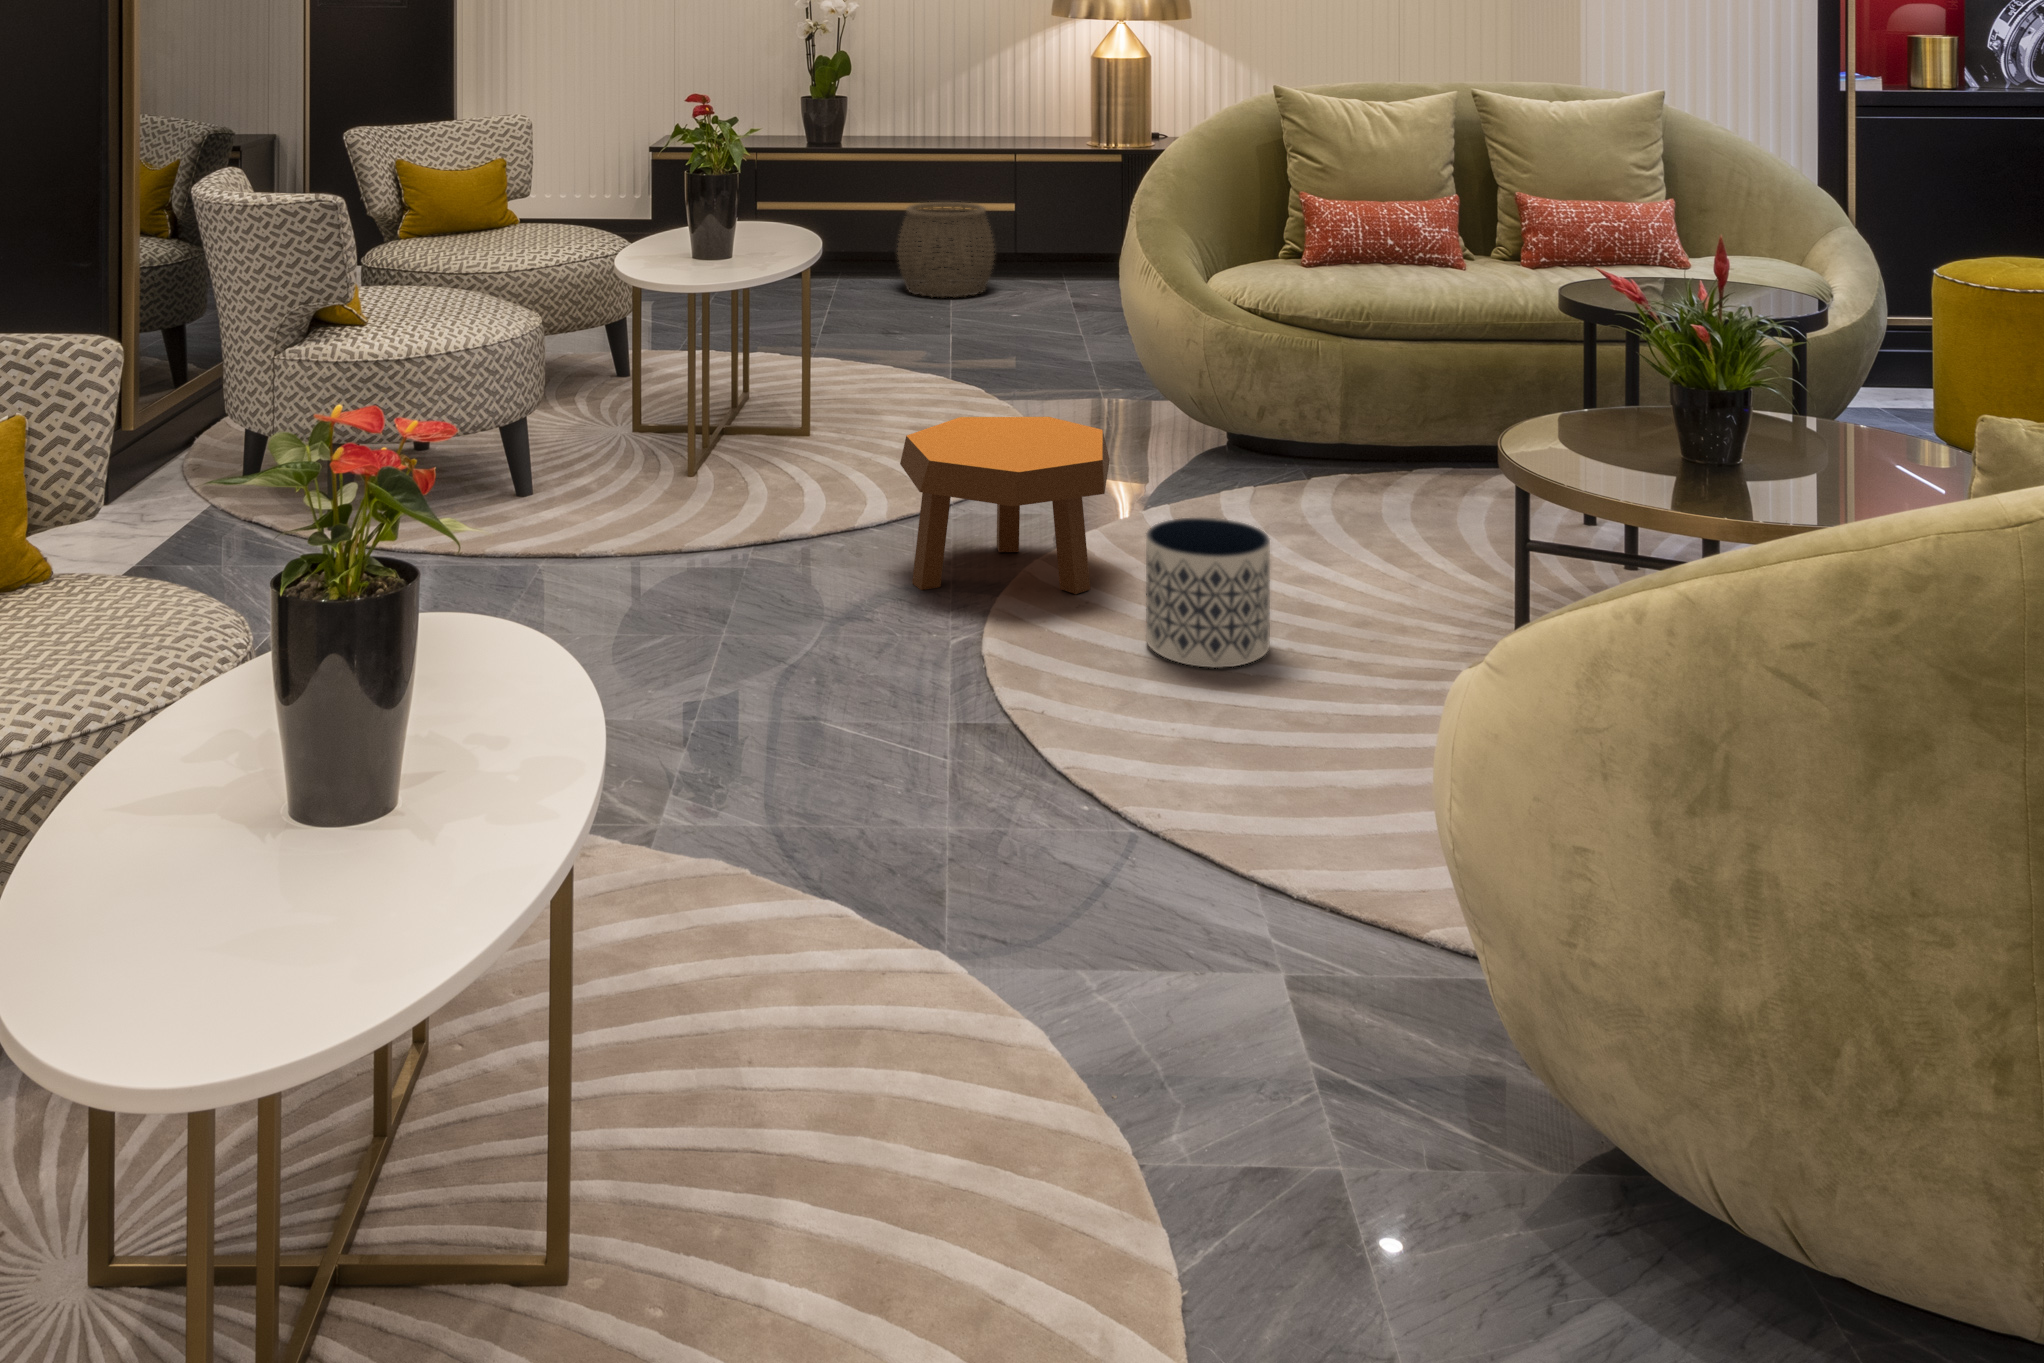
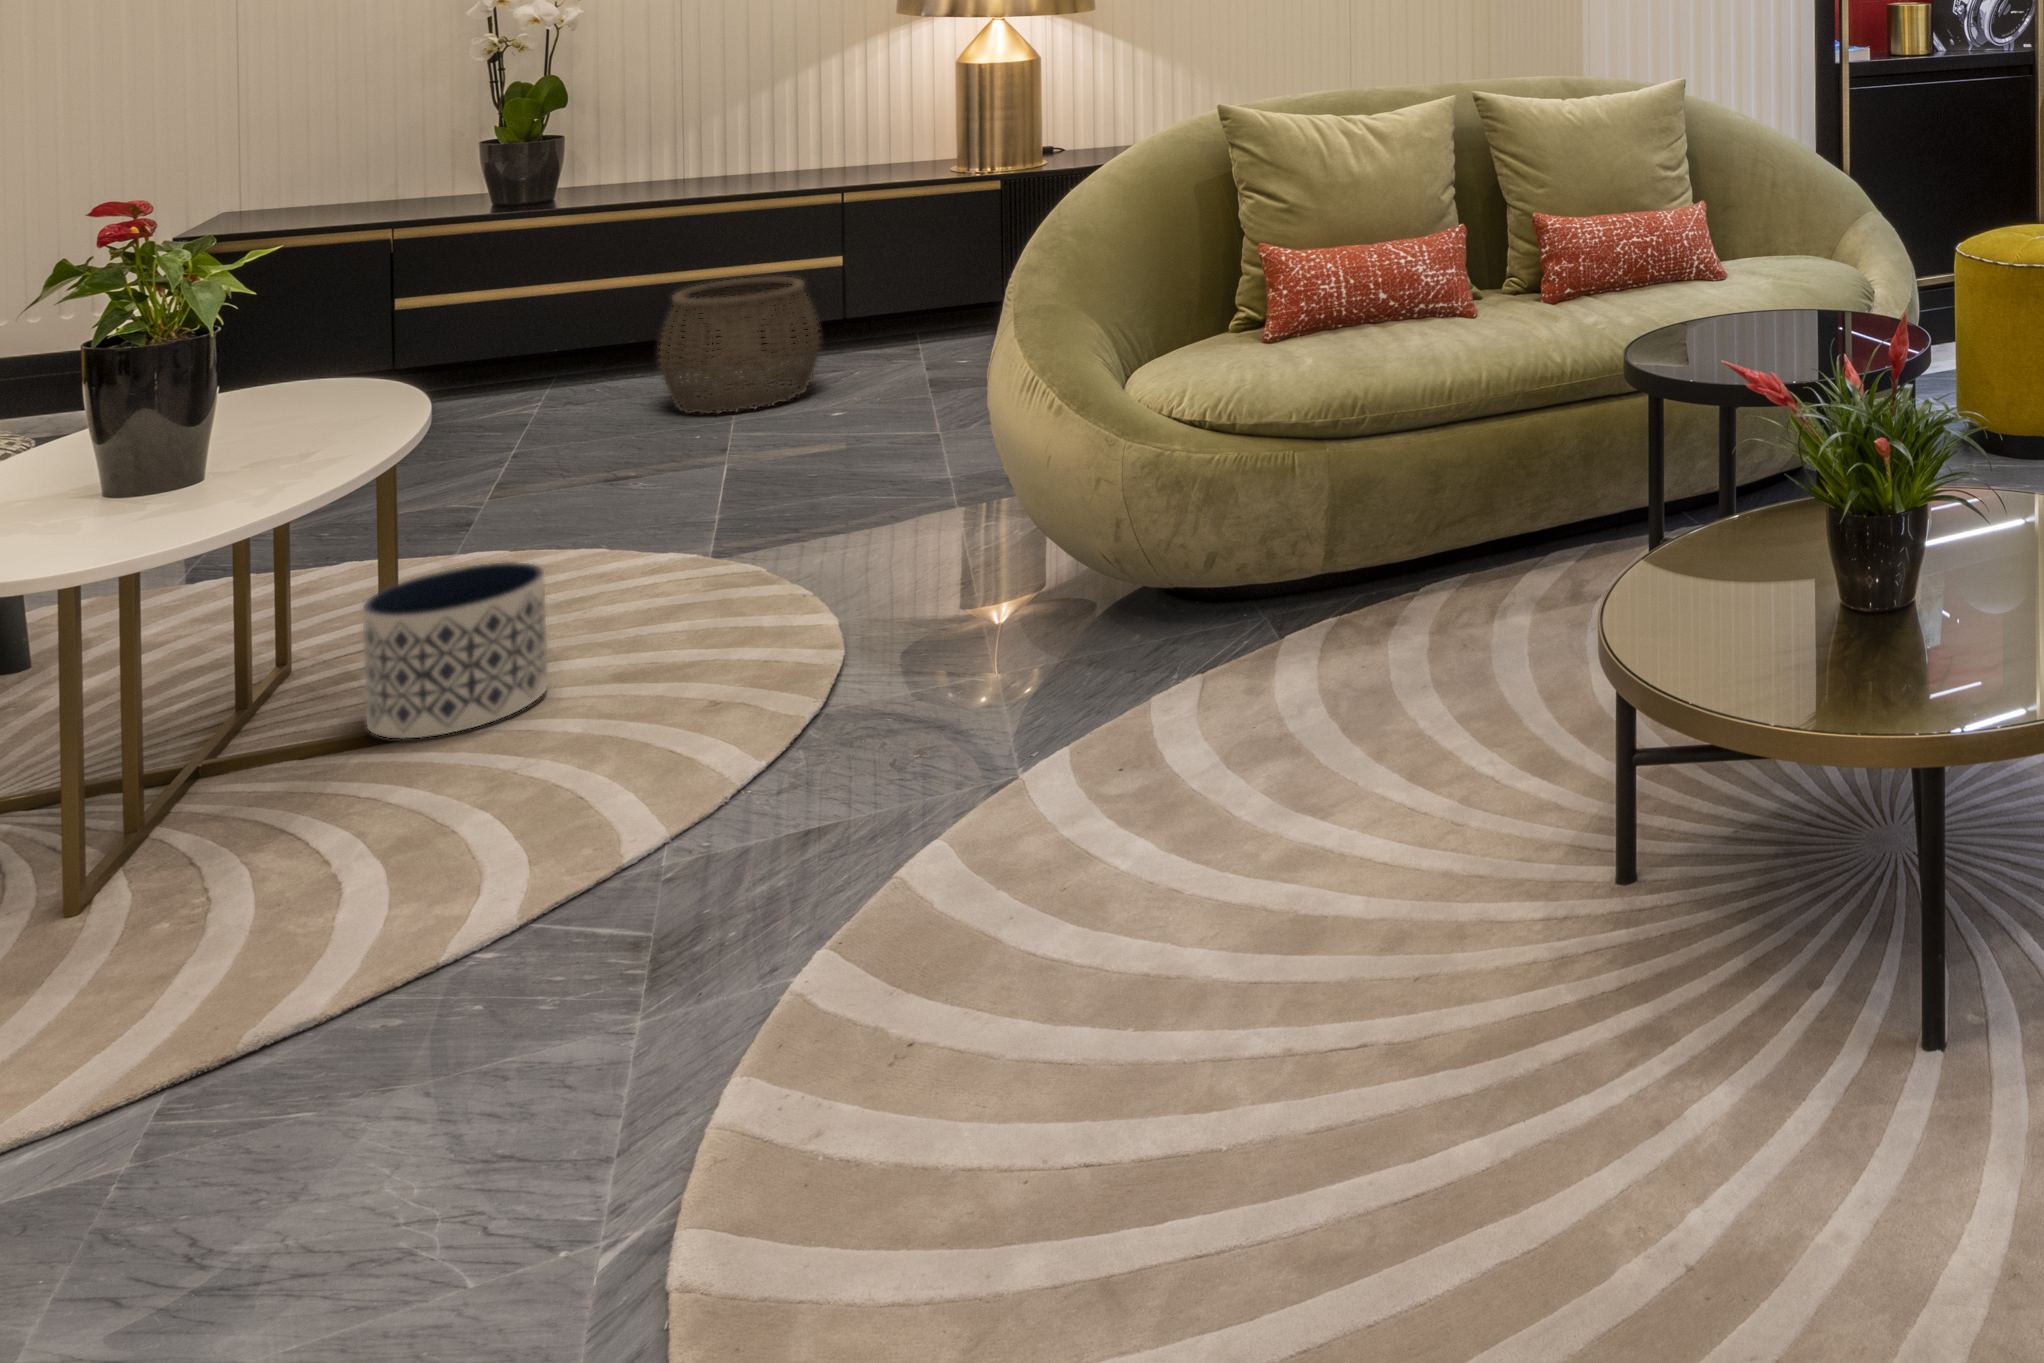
footstool: present [900,417,1110,594] -> none [610,642,999,1000]
planter: present [1146,518,1270,668] -> present [363,562,548,738]

